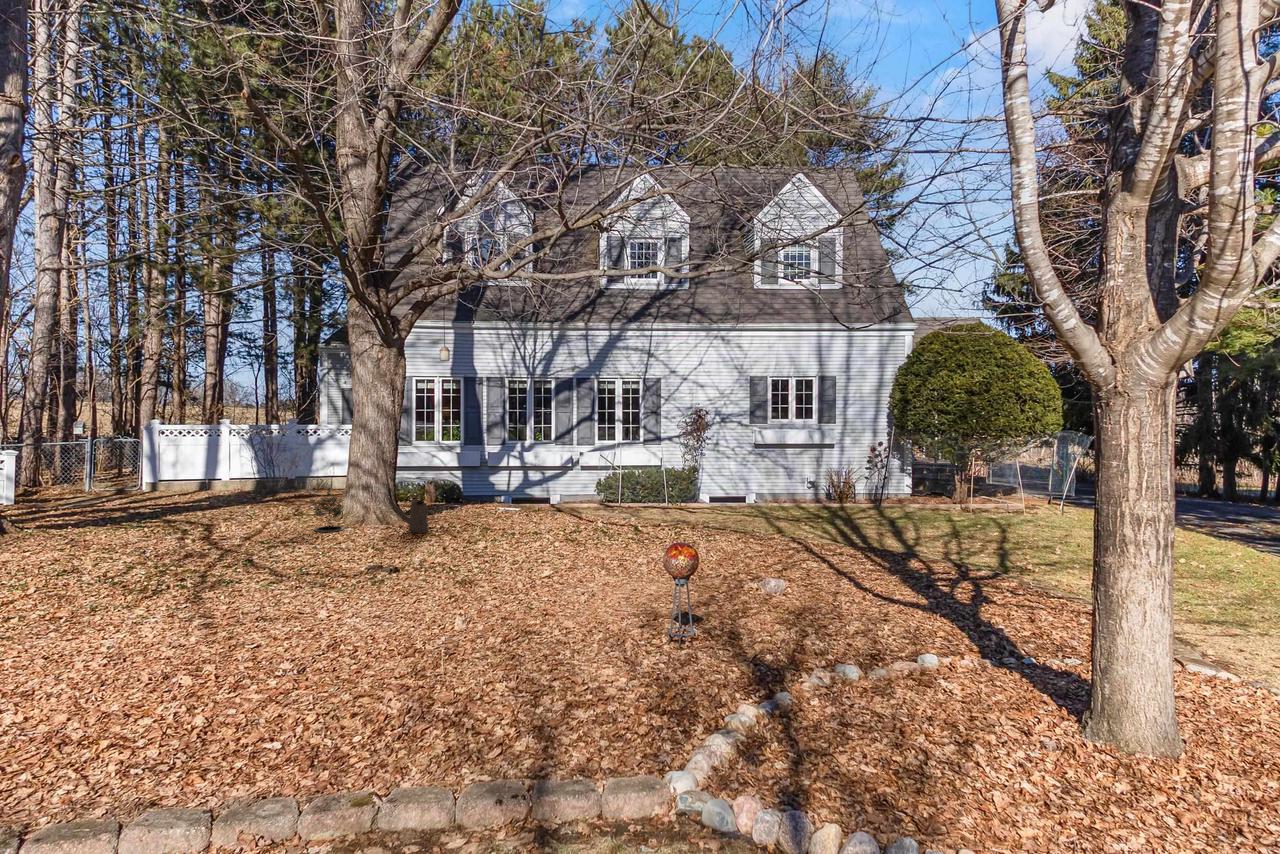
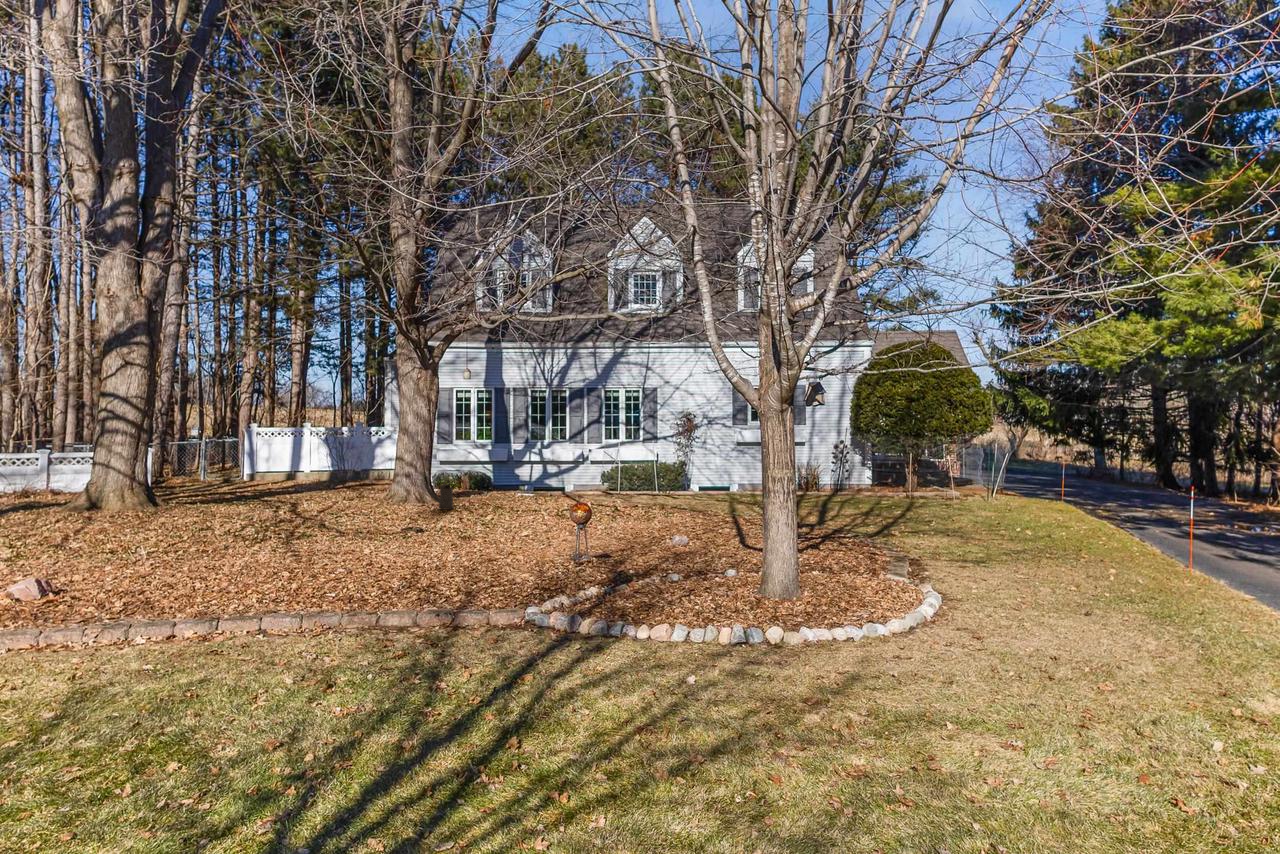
potted tree: present [312,487,343,532] -> none [366,470,392,508]

